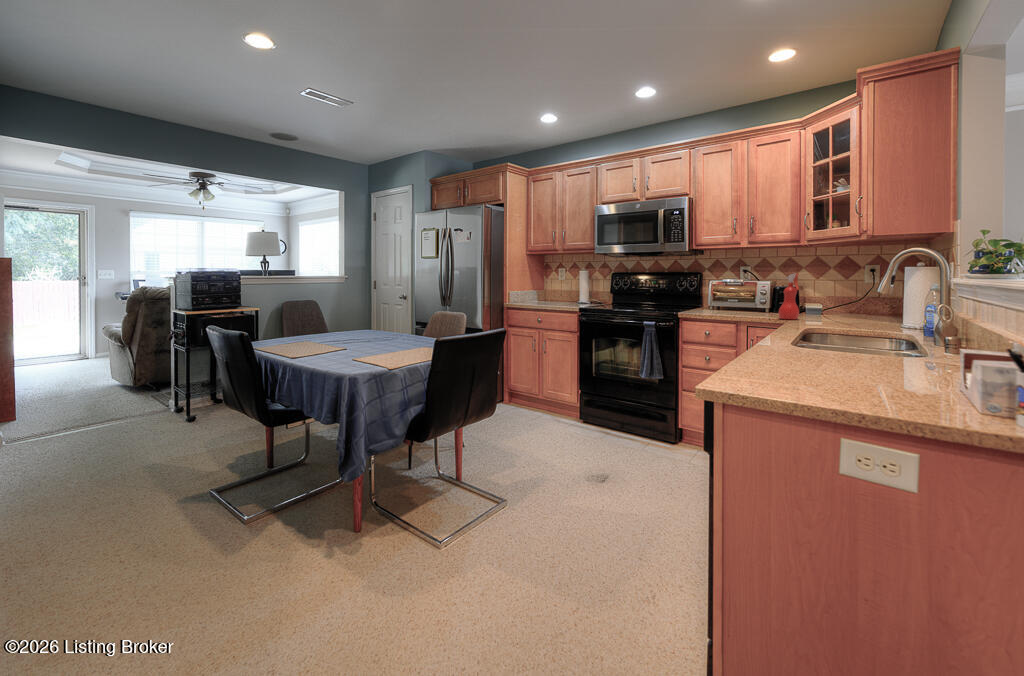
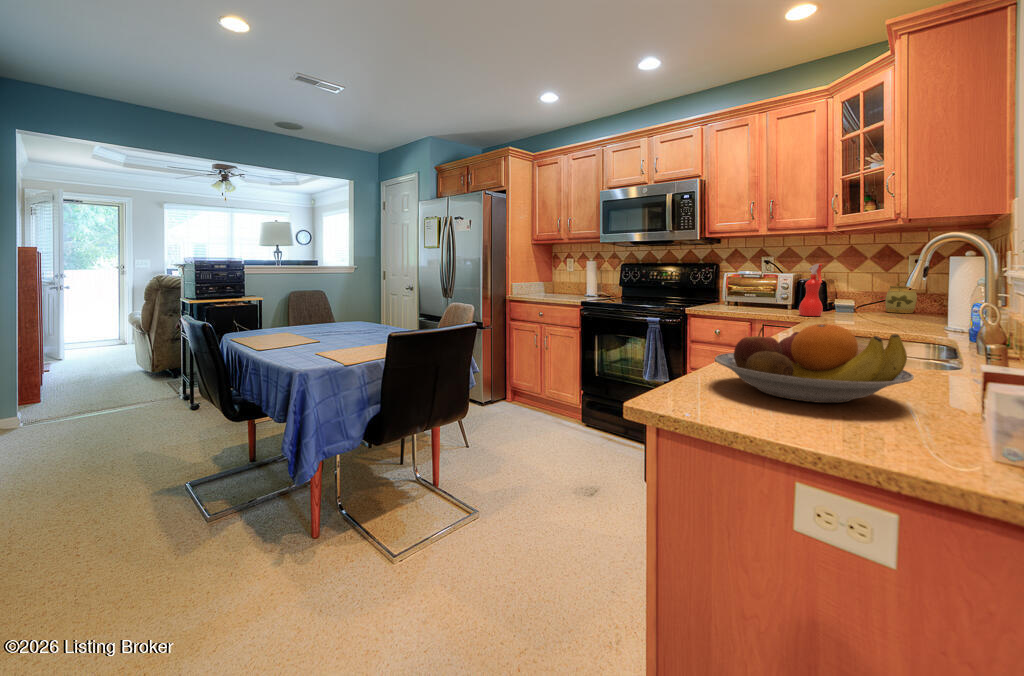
jar: none [849,287,876,316] -> present [885,280,917,313]
fruit bowl: none [755,321,916,382] -> present [715,324,914,403]

